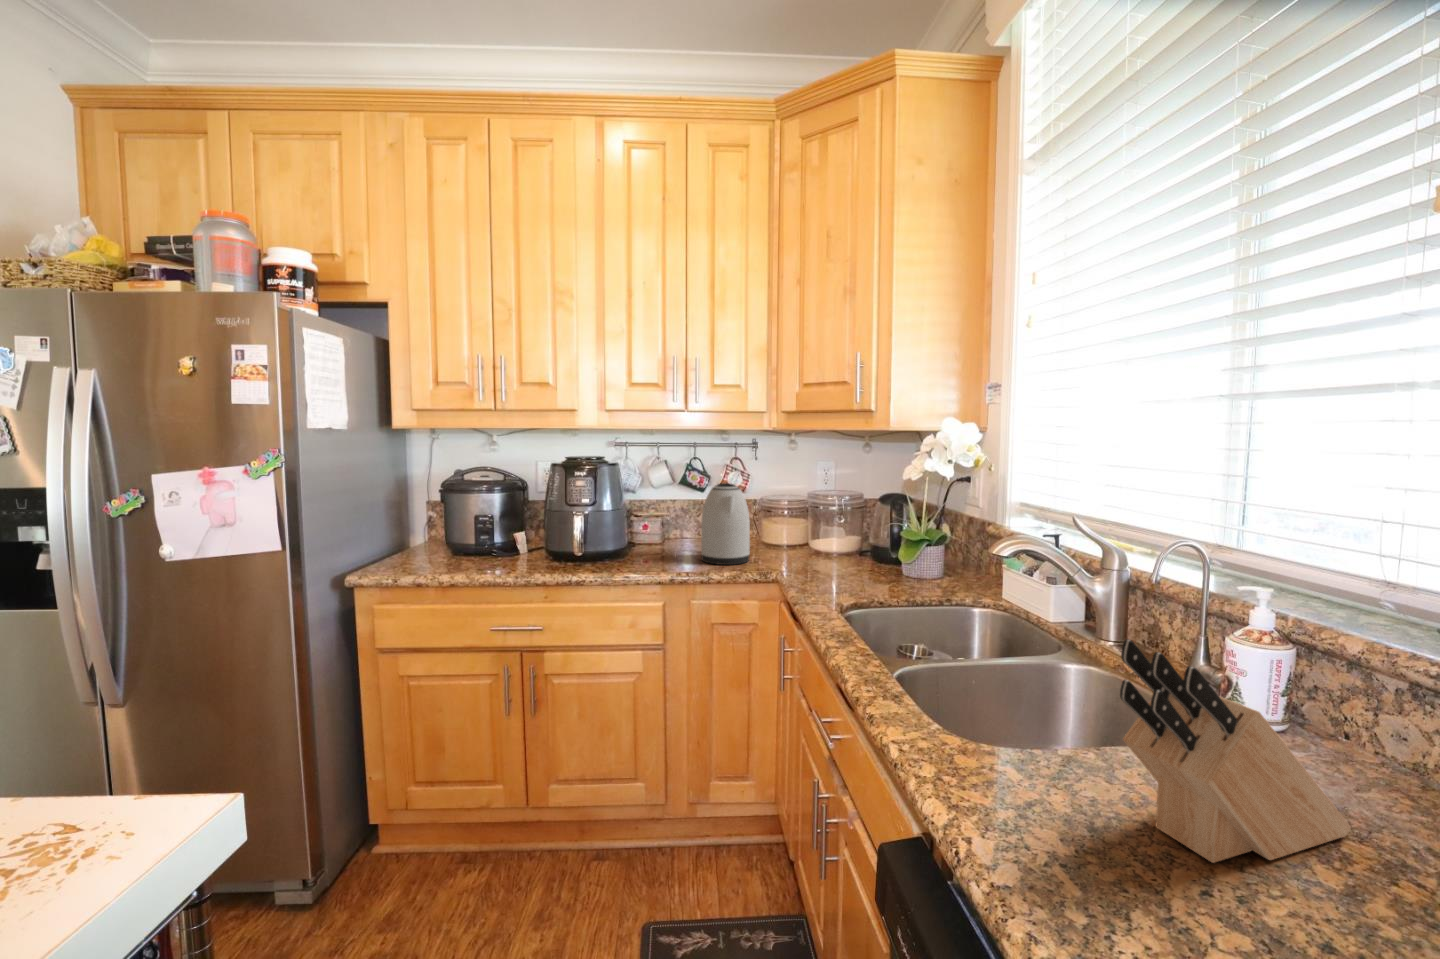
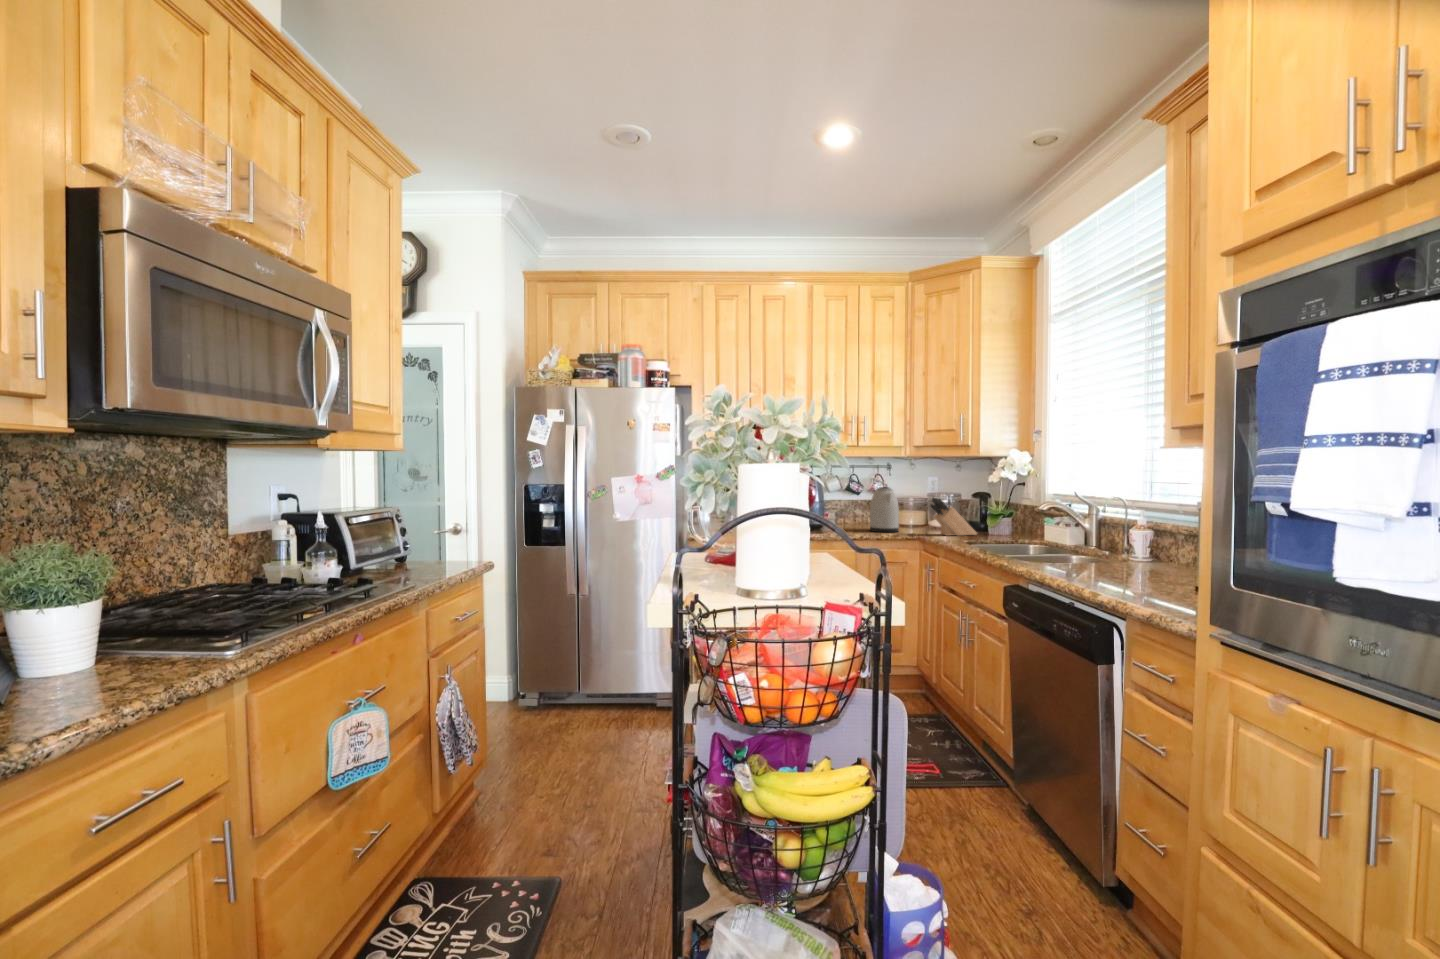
knife block: present [1120,639,1351,863] -> present [931,498,977,536]

